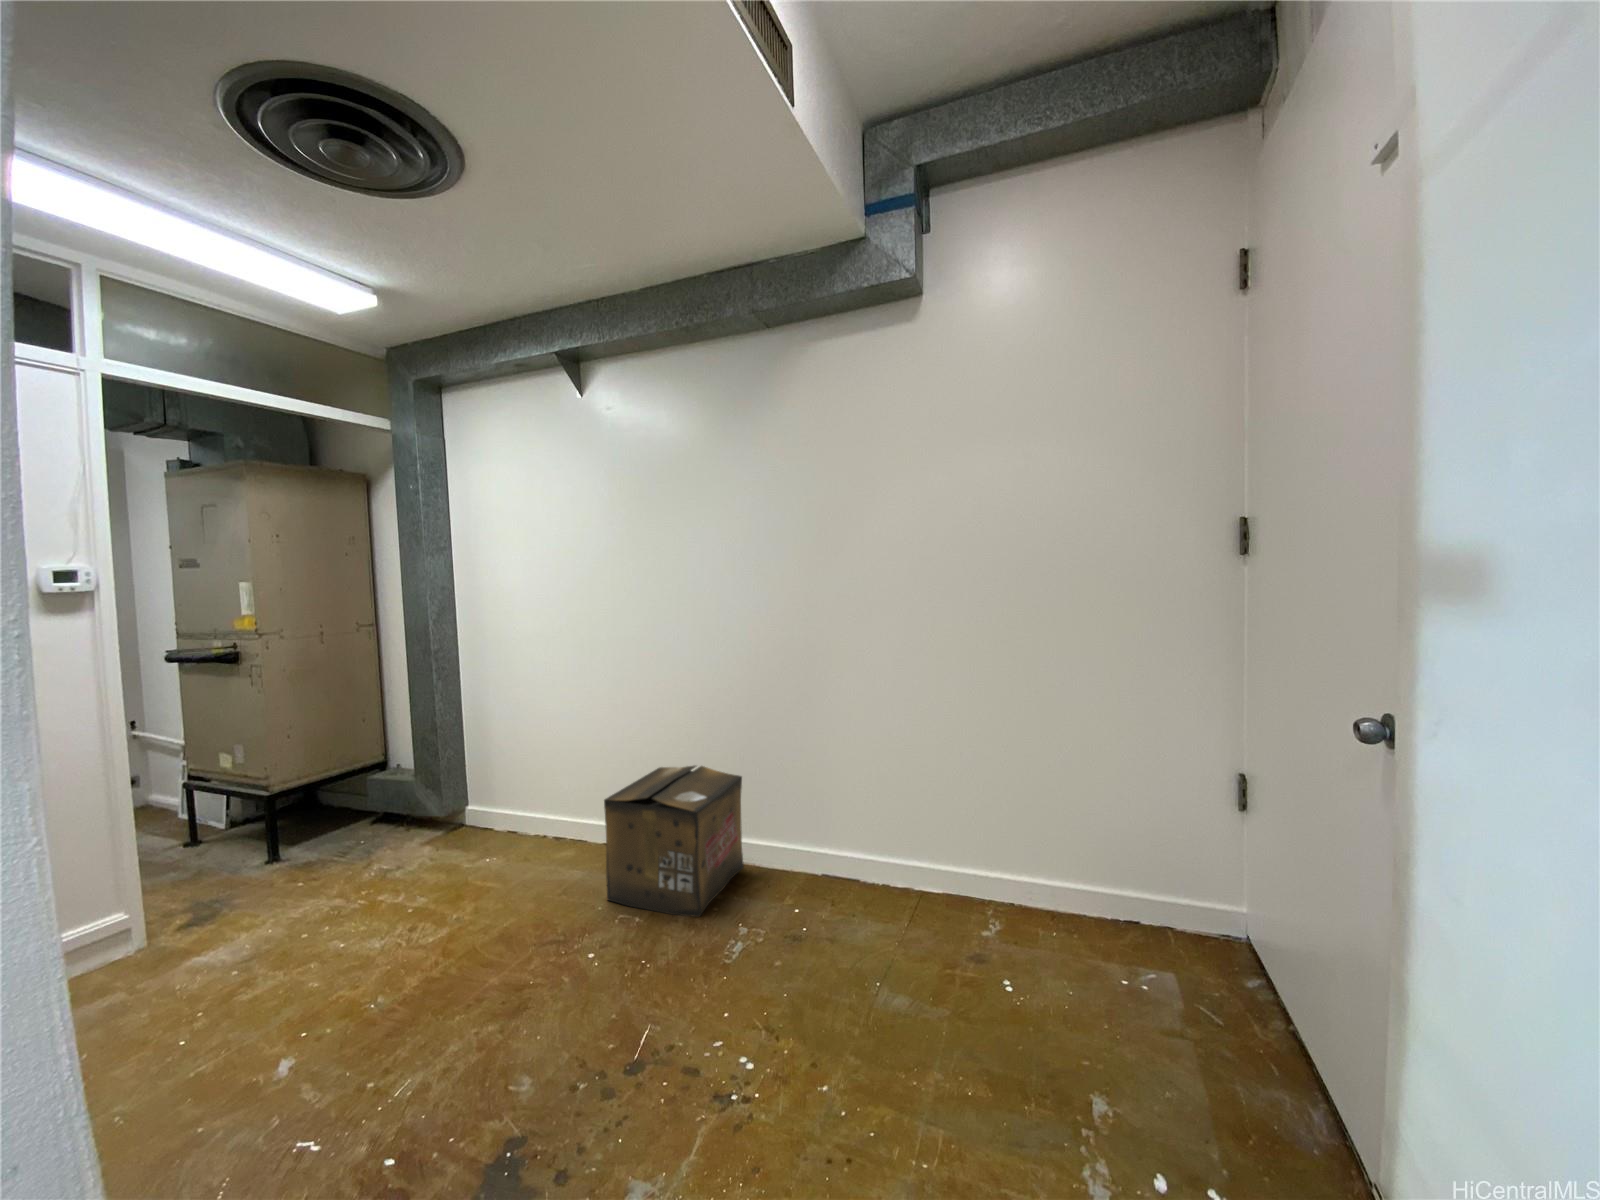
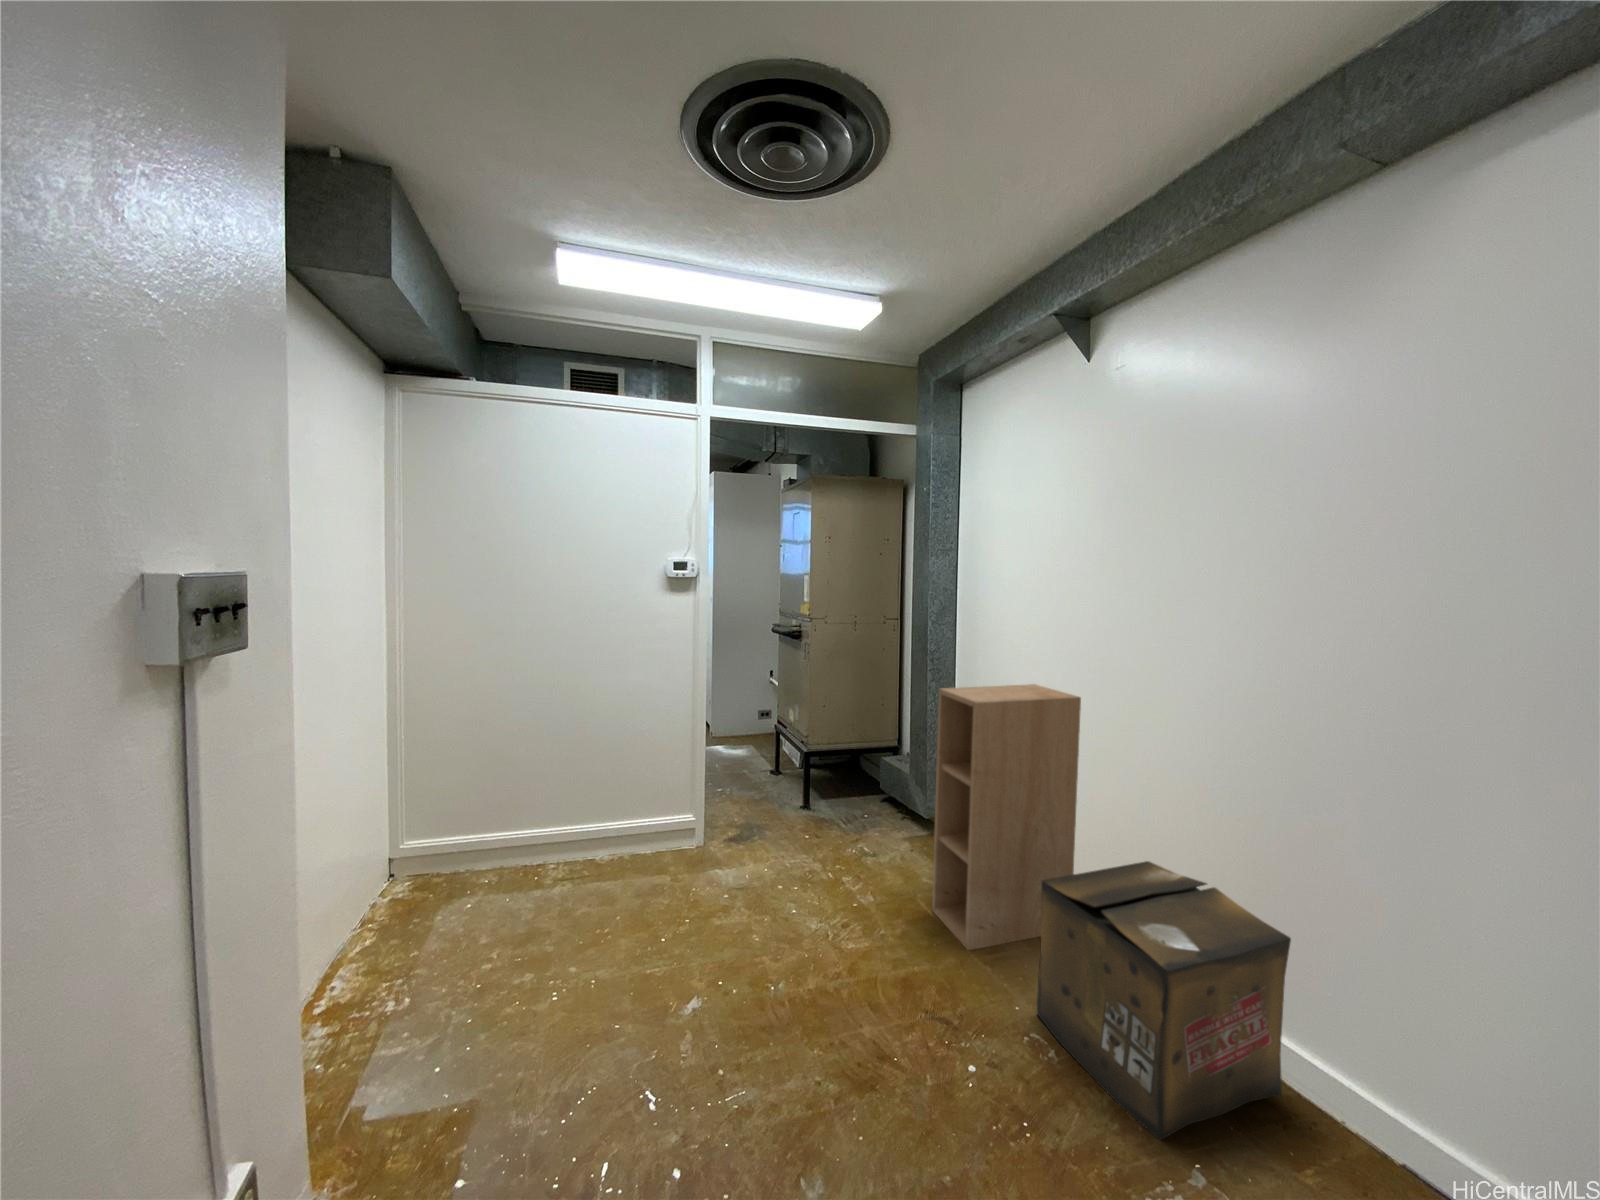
shelving unit: none [483,662,605,891] -> present [932,684,1081,950]

